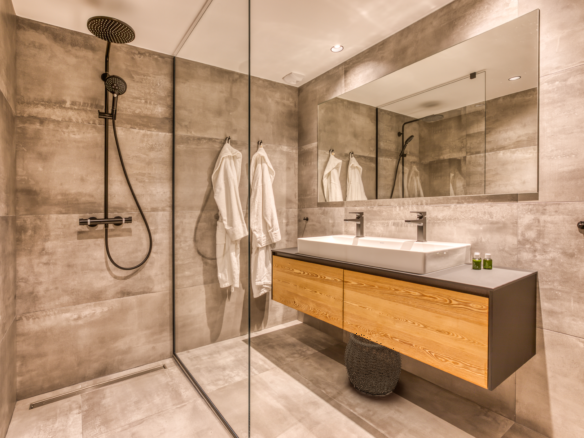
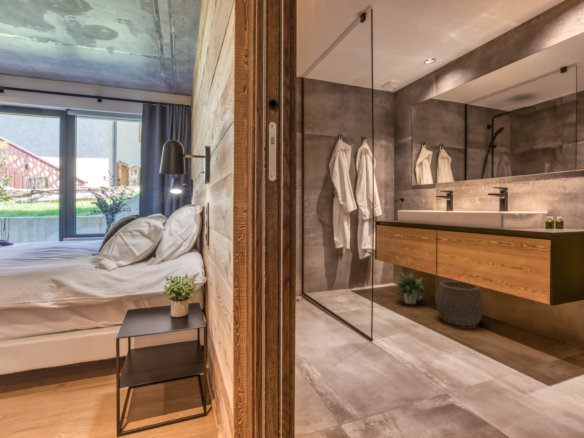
potted plant: none [296,313,334,357] -> present [397,272,425,304]

